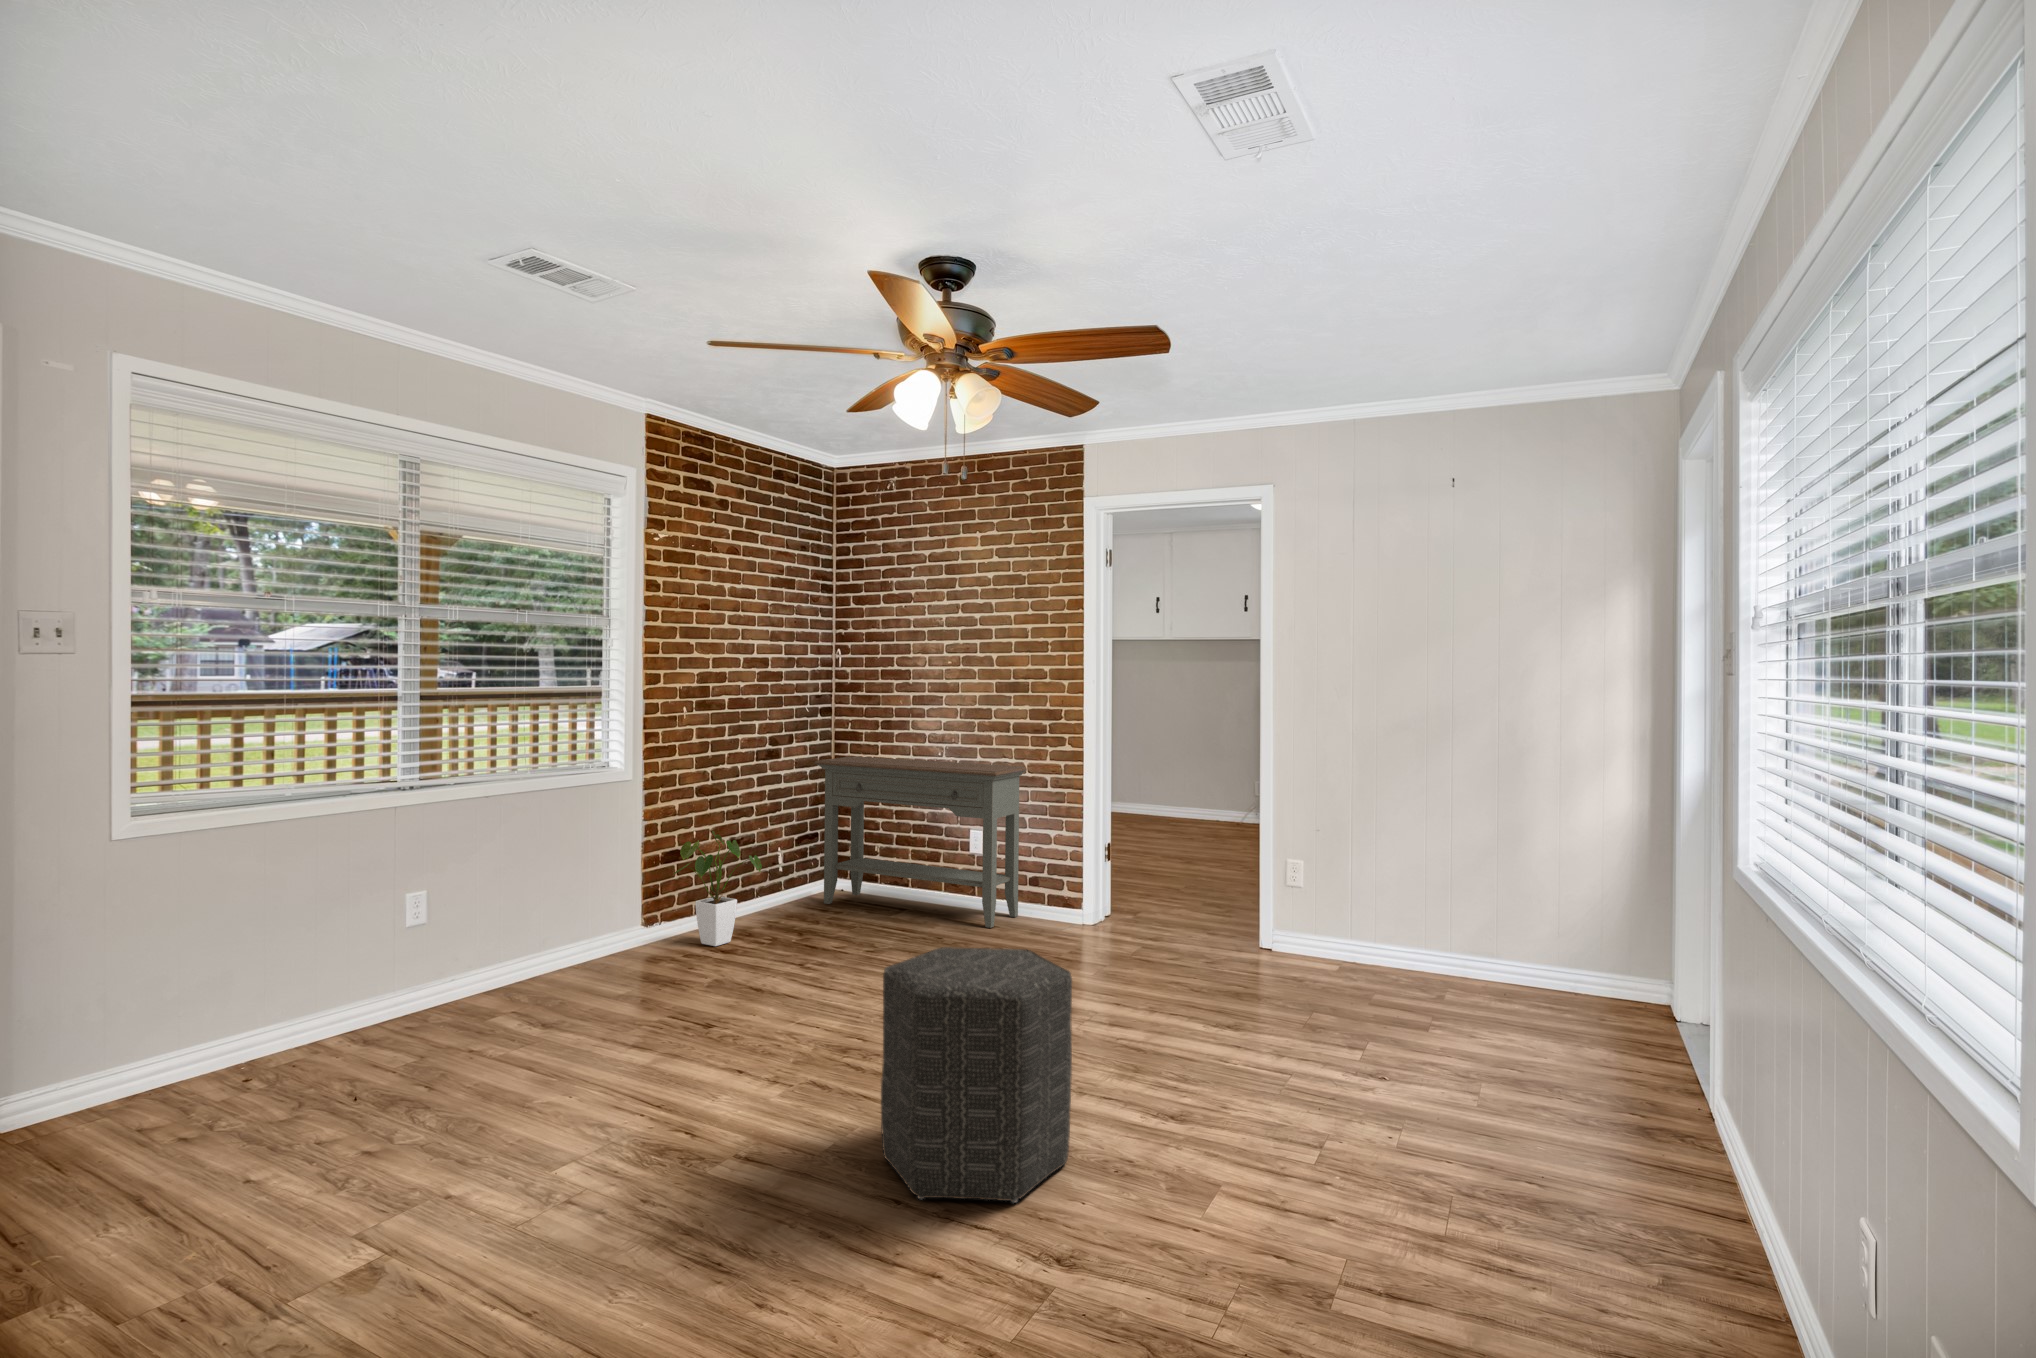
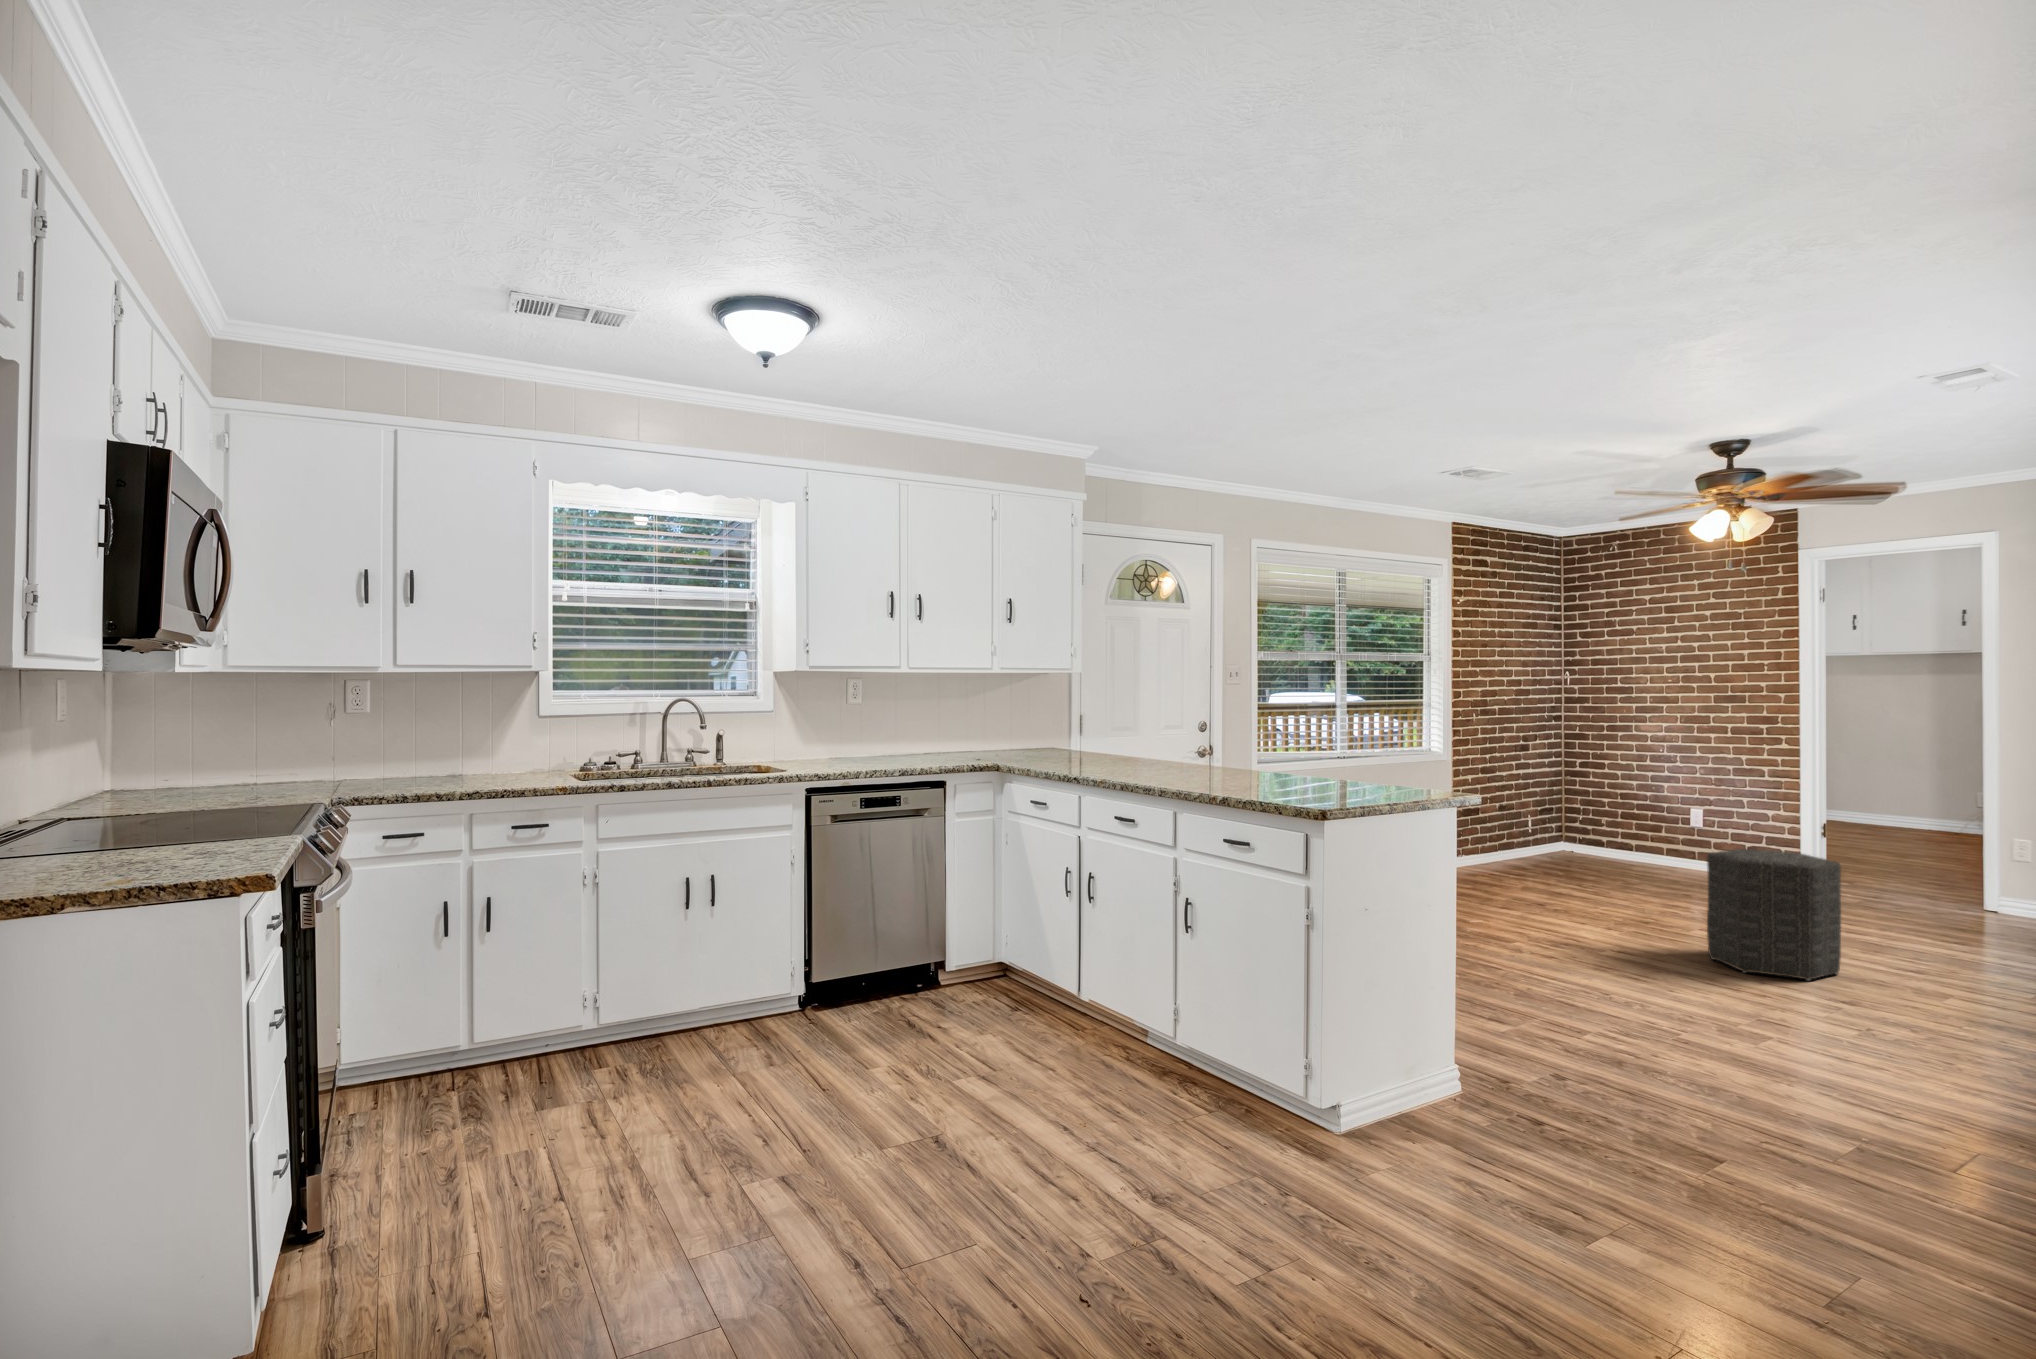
console table: present [815,756,1027,928] -> none [1556,751,1746,879]
house plant: present [674,831,762,946] -> none [1471,796,1537,871]

